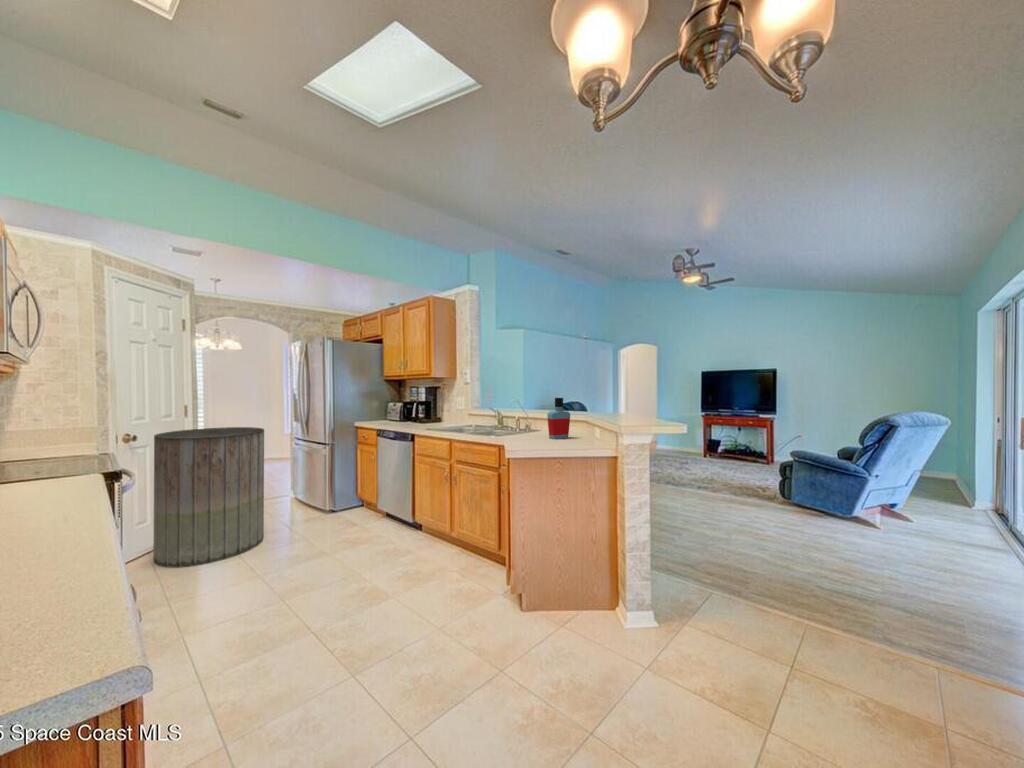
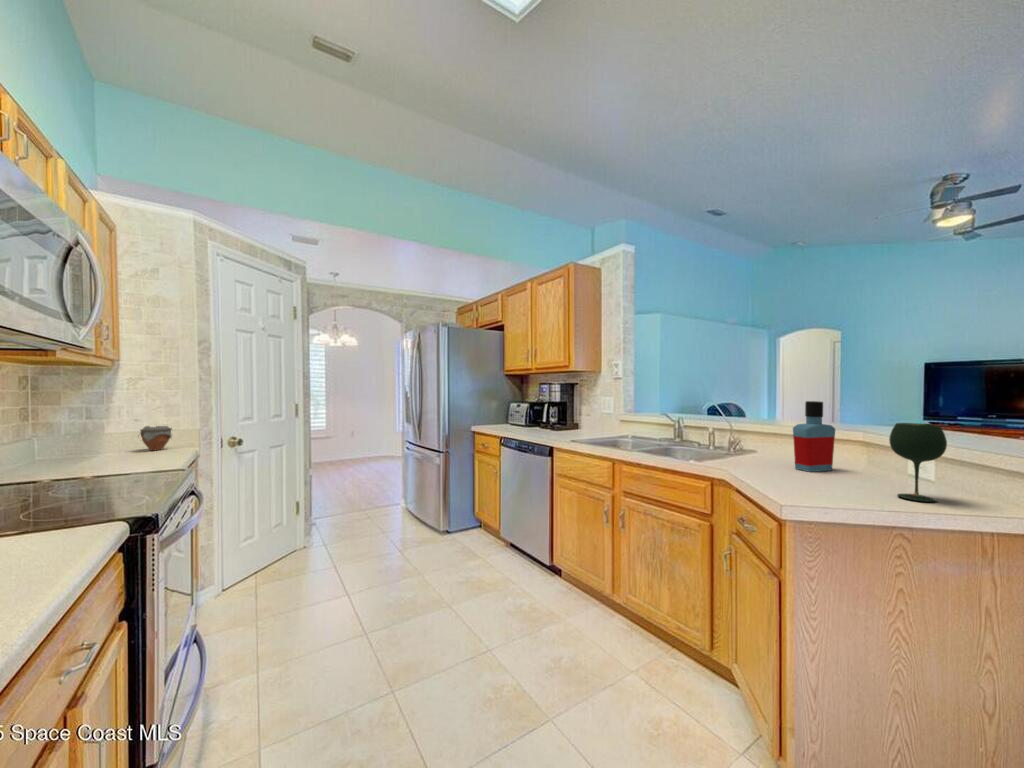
wine glass: none [570,408,591,447] -> present [889,423,947,502]
jar: none [34,426,68,448] -> present [140,426,172,451]
trash can: present [153,427,264,568] -> none [258,429,374,601]

